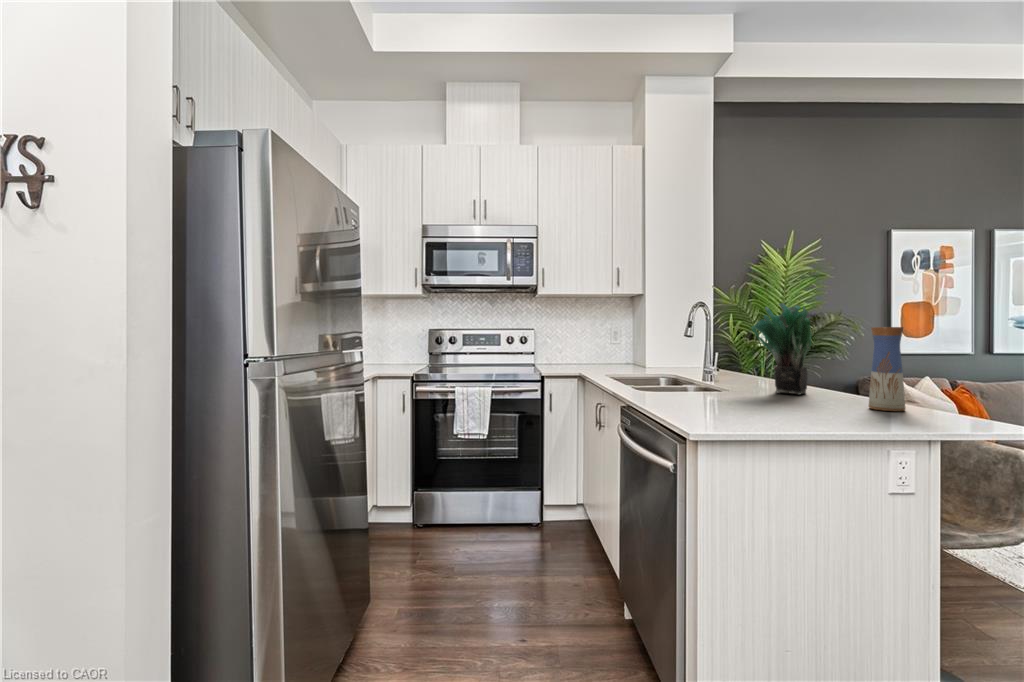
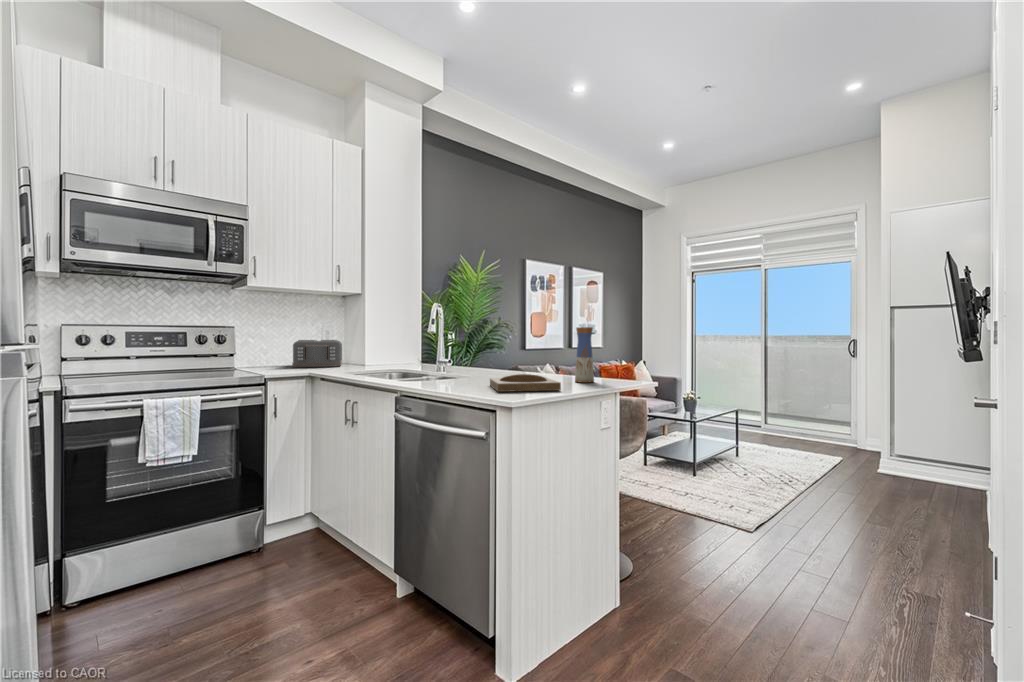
potted plant: present [752,303,811,394] -> none [493,309,532,378]
toaster: none [581,340,632,367] -> present [292,340,342,367]
tray: none [709,391,808,419] -> present [490,374,561,392]

